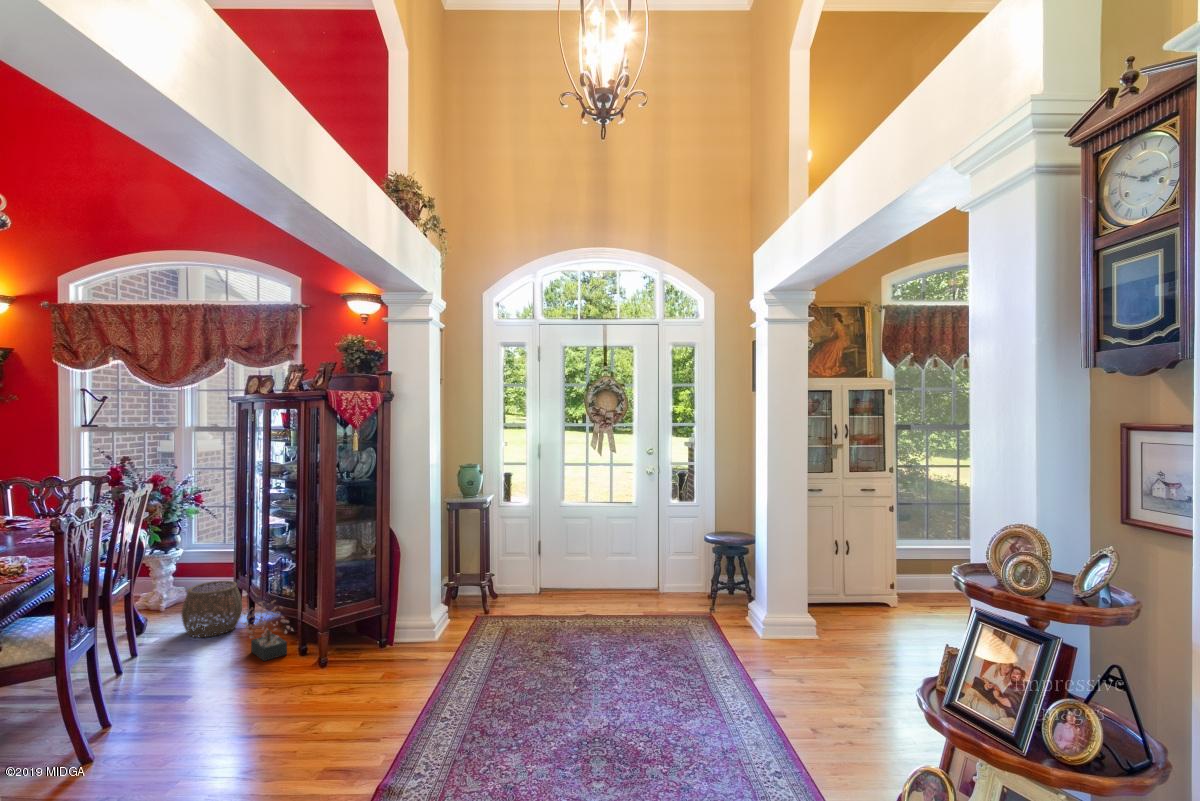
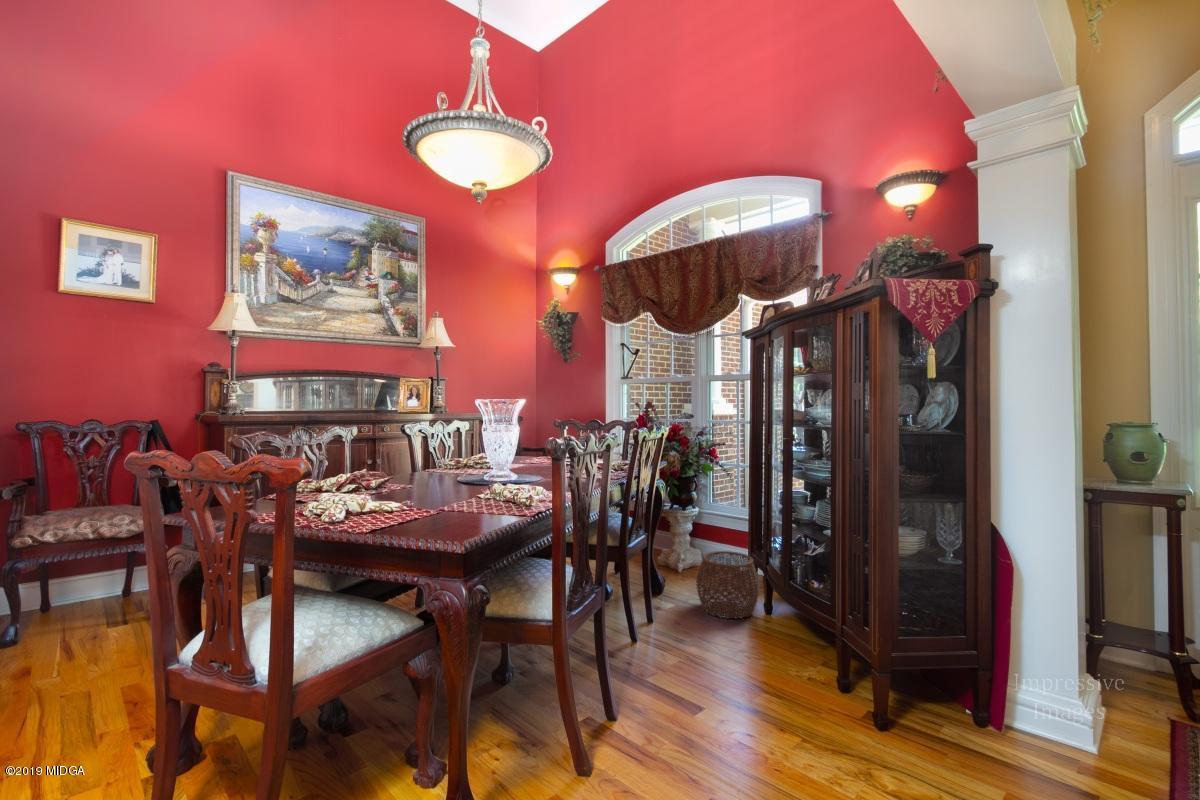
decorative plant: present [241,600,293,661] -> none [758,592,830,680]

